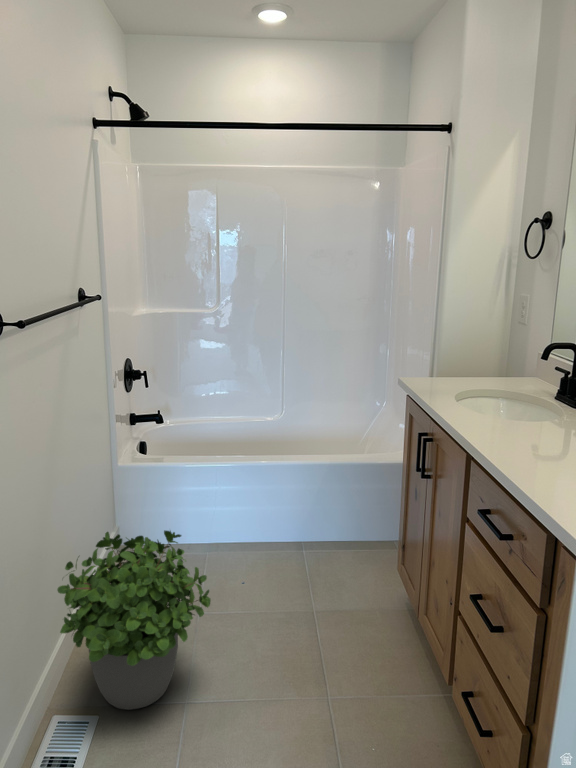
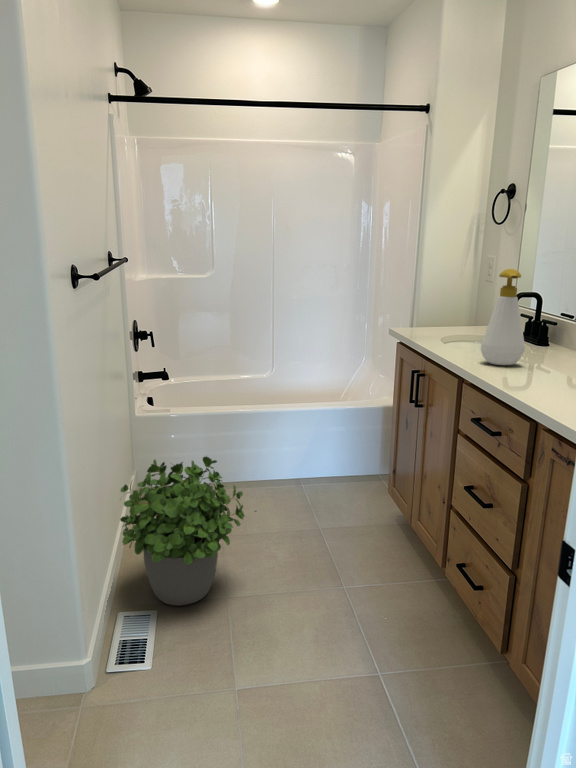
soap bottle: none [495,319,551,440] -> present [481,269,525,365]

